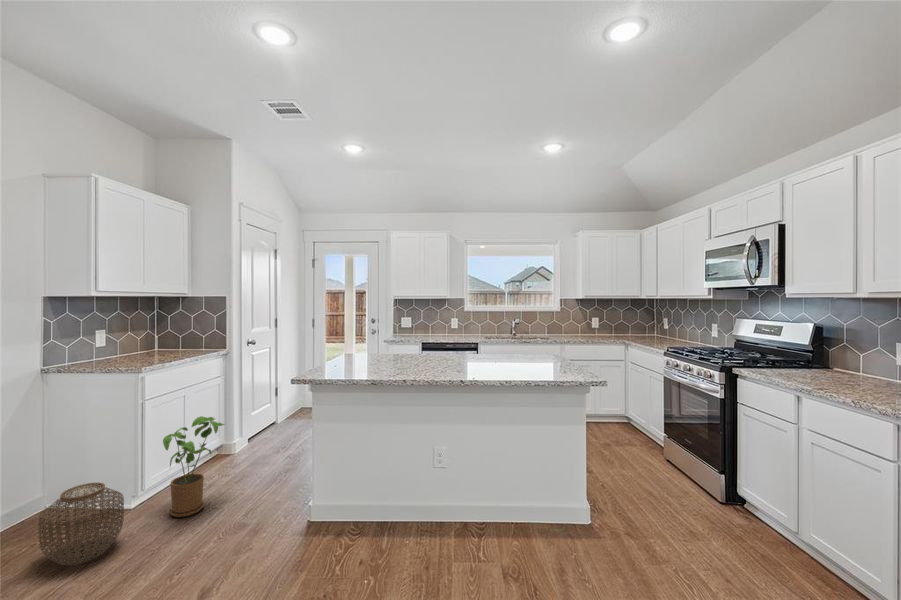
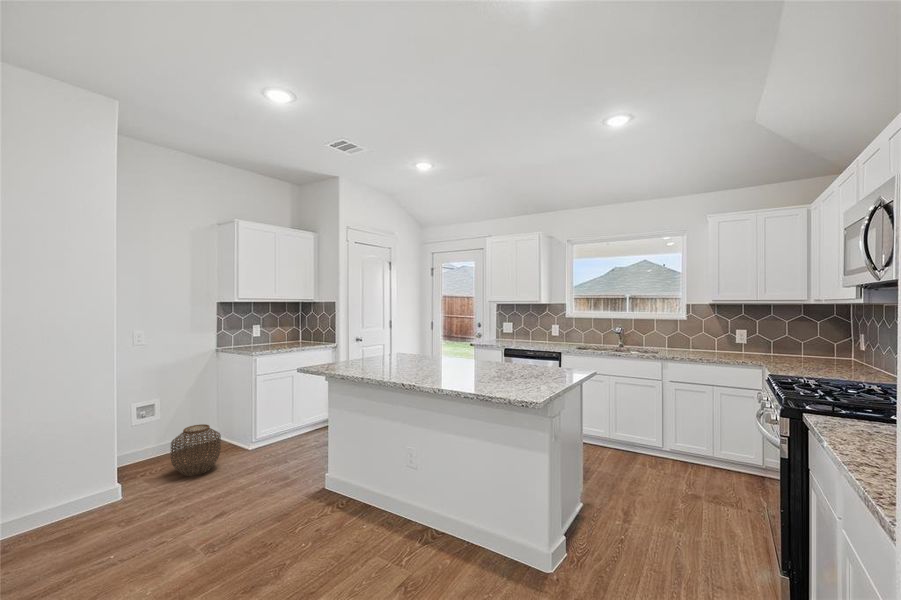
house plant: present [163,416,224,517] -> none [251,390,296,462]

